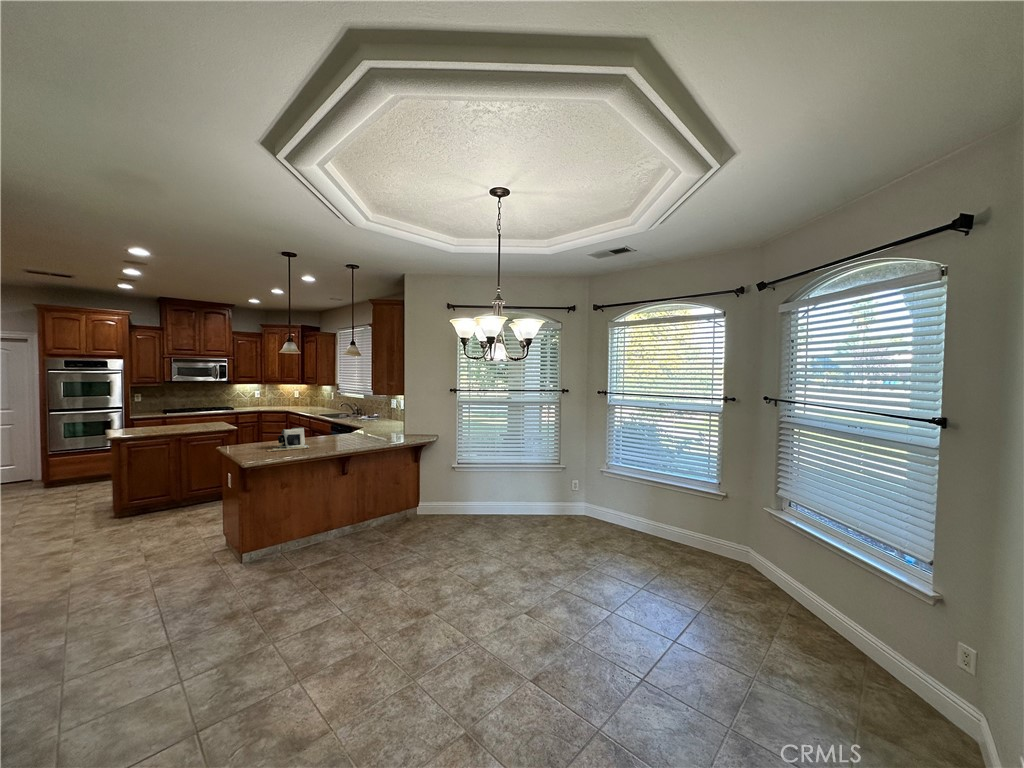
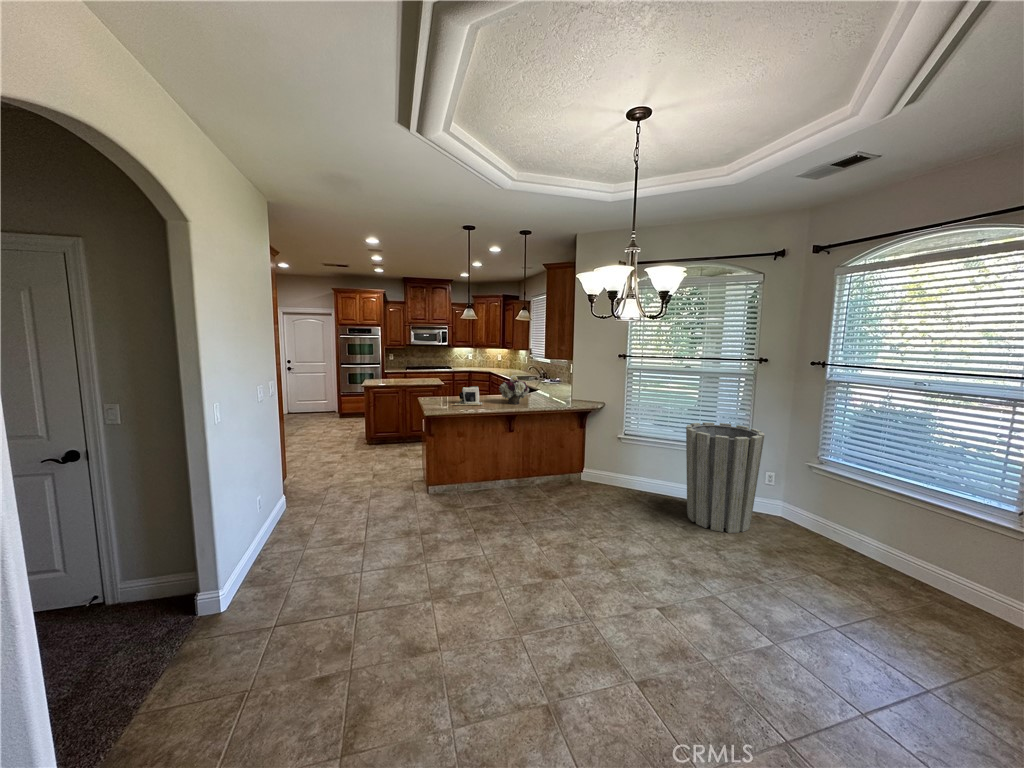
flower arrangement: none [327,413,362,444] -> present [499,375,529,404]
trash can: none [514,445,571,535] -> present [686,422,765,533]

